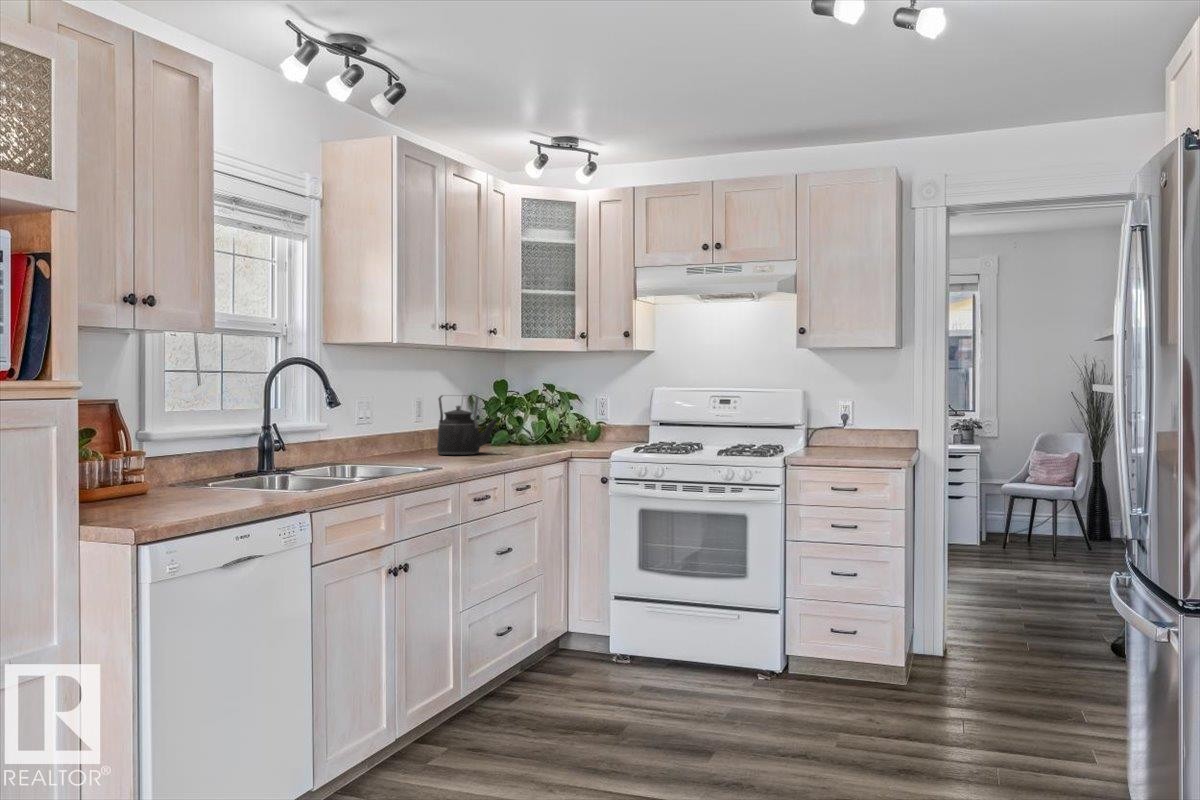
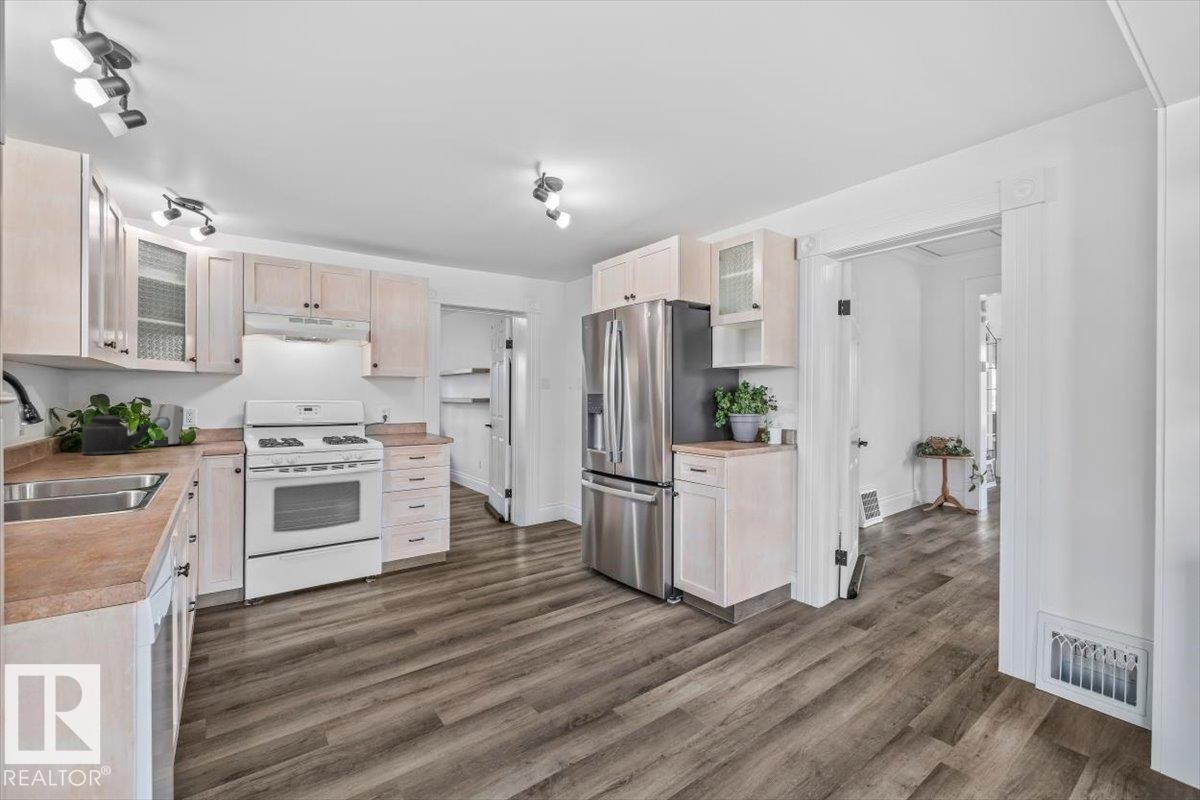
soap dispenser: none [525,395,565,447] -> present [150,404,183,446]

